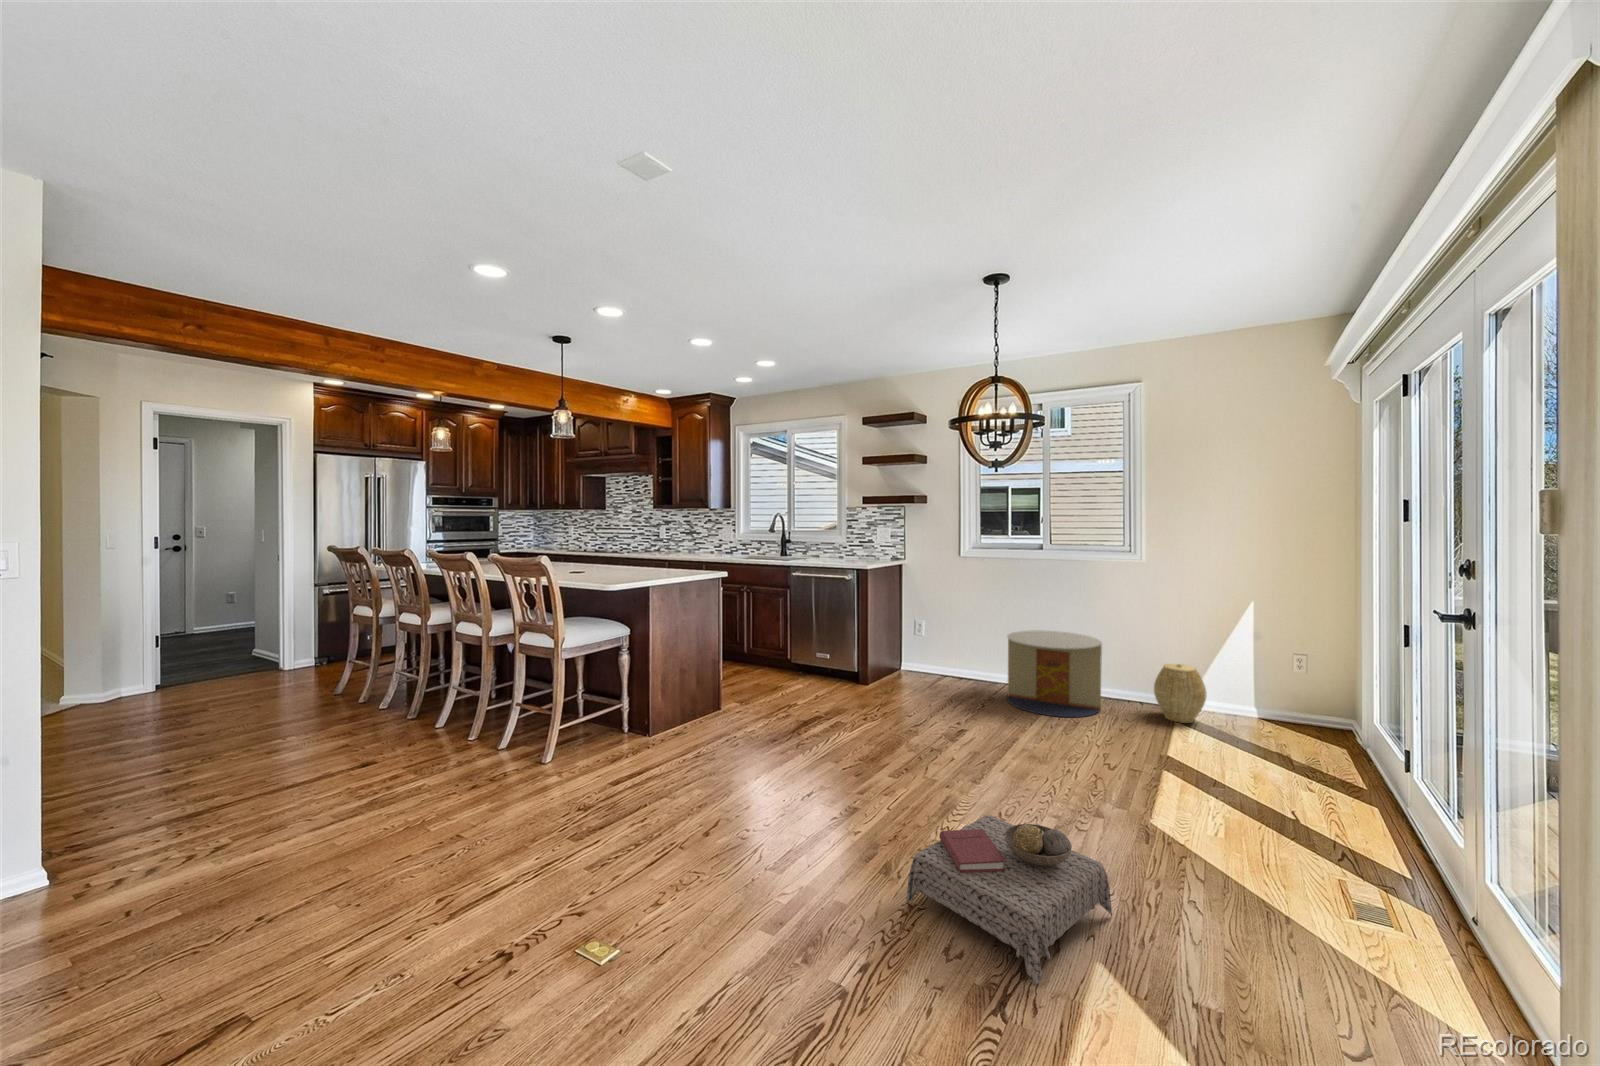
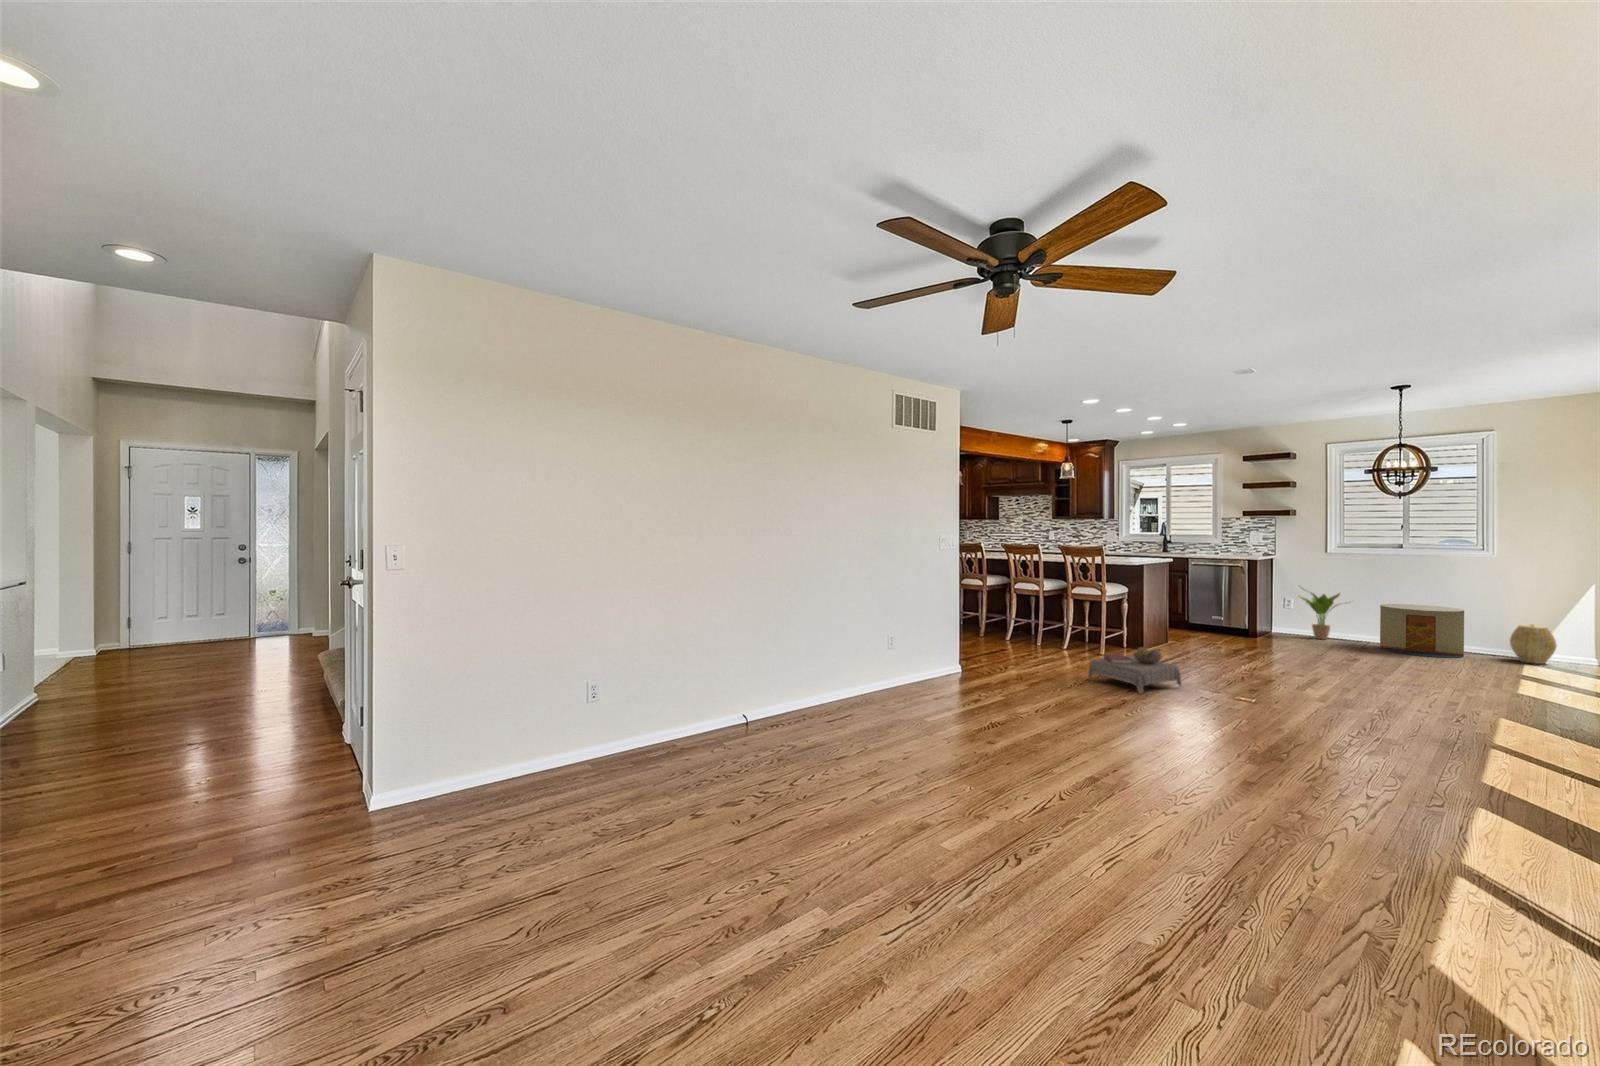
potted plant: none [919,603,984,681] -> present [1298,593,1340,640]
ottoman: present [906,815,1112,985] -> present [1088,647,1181,693]

